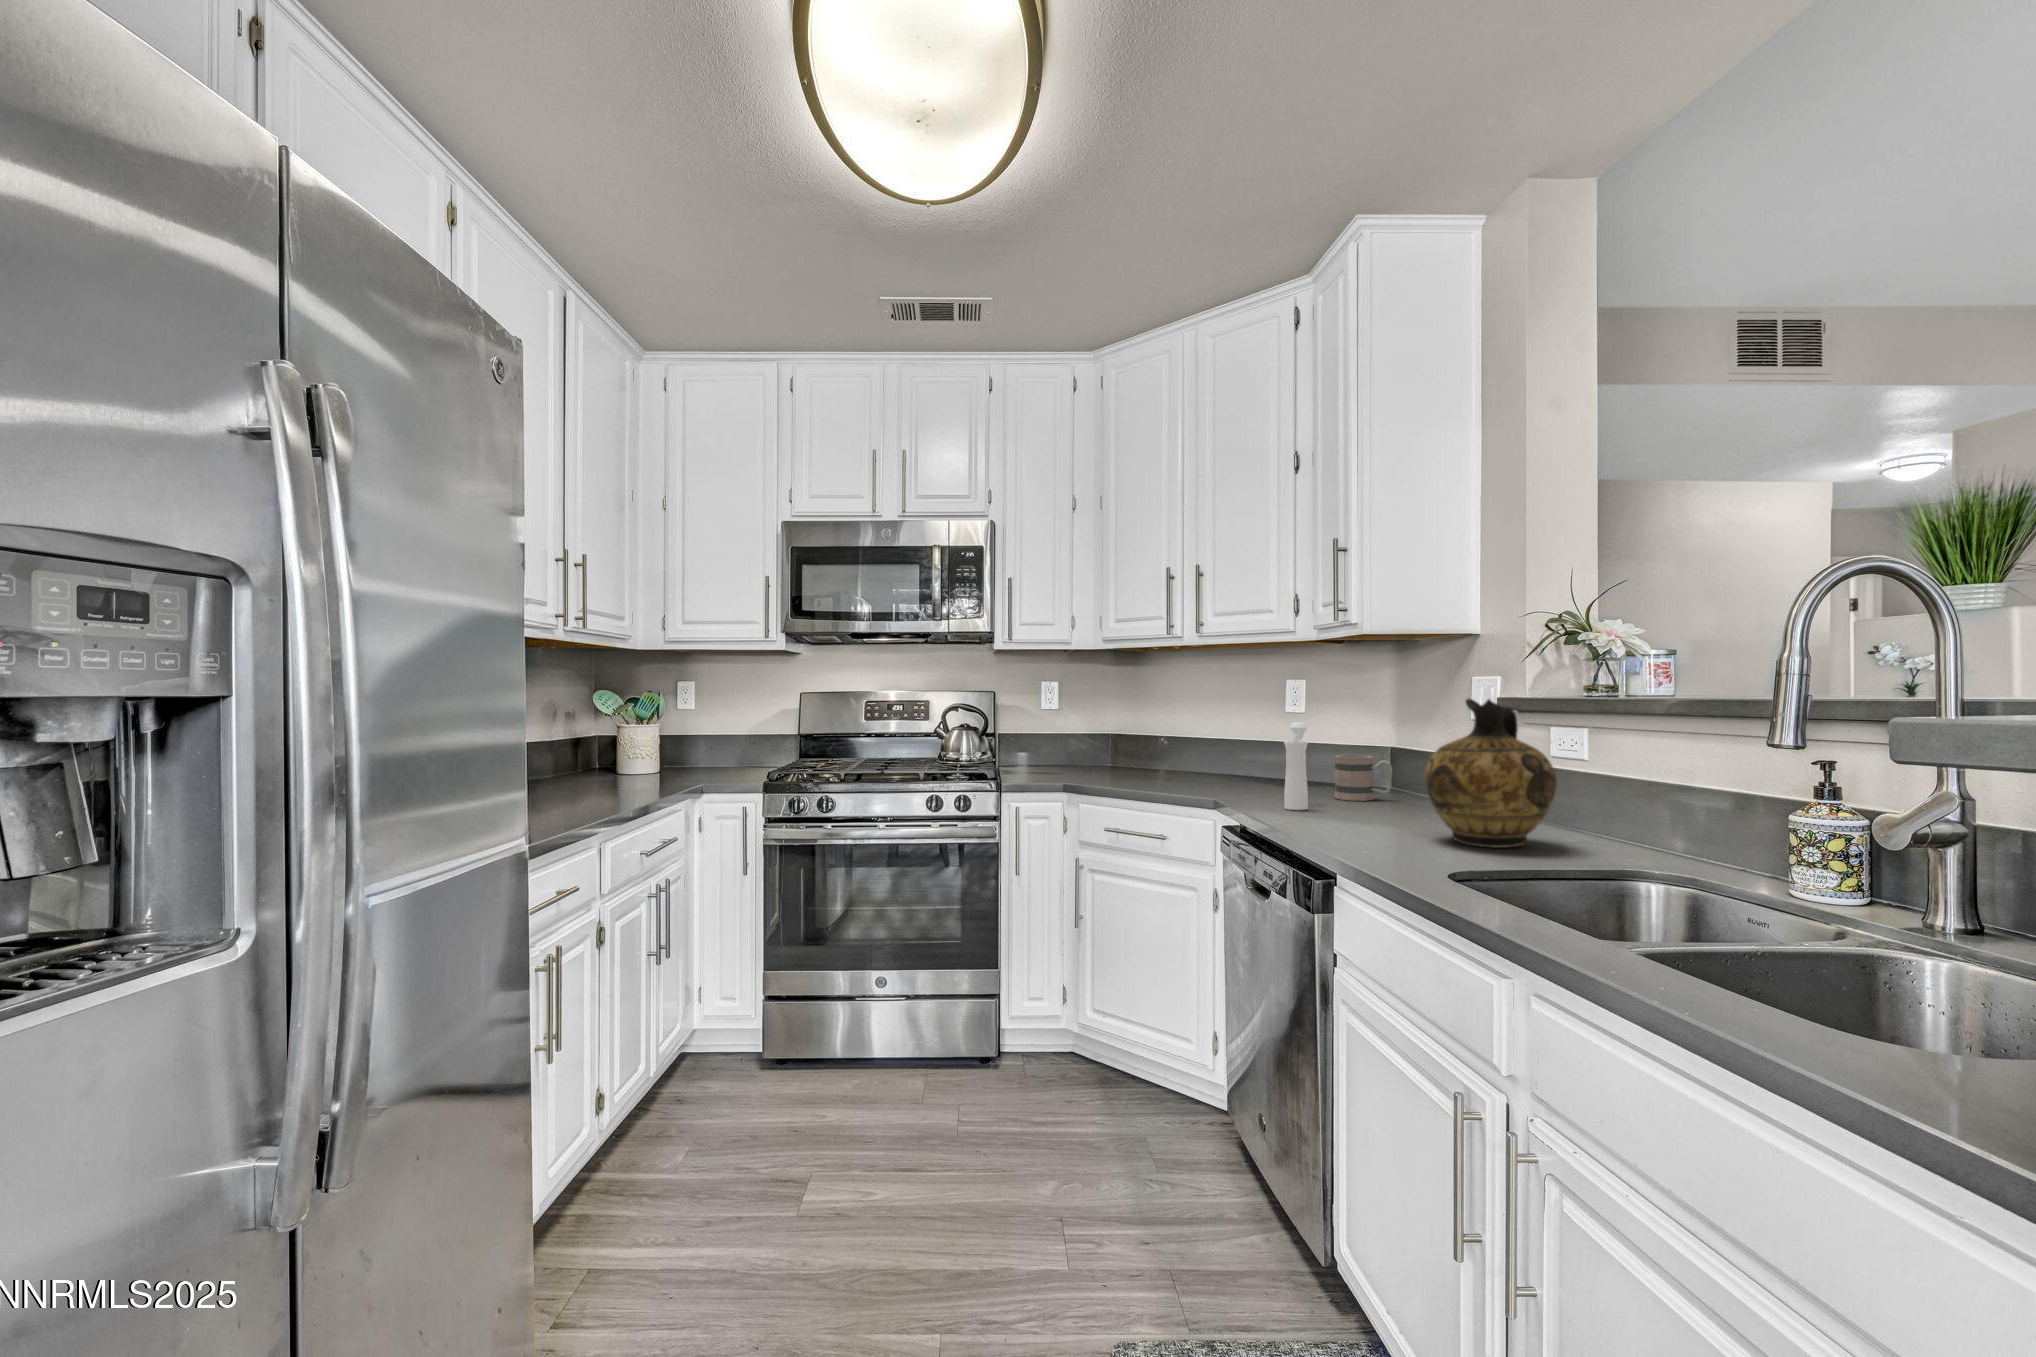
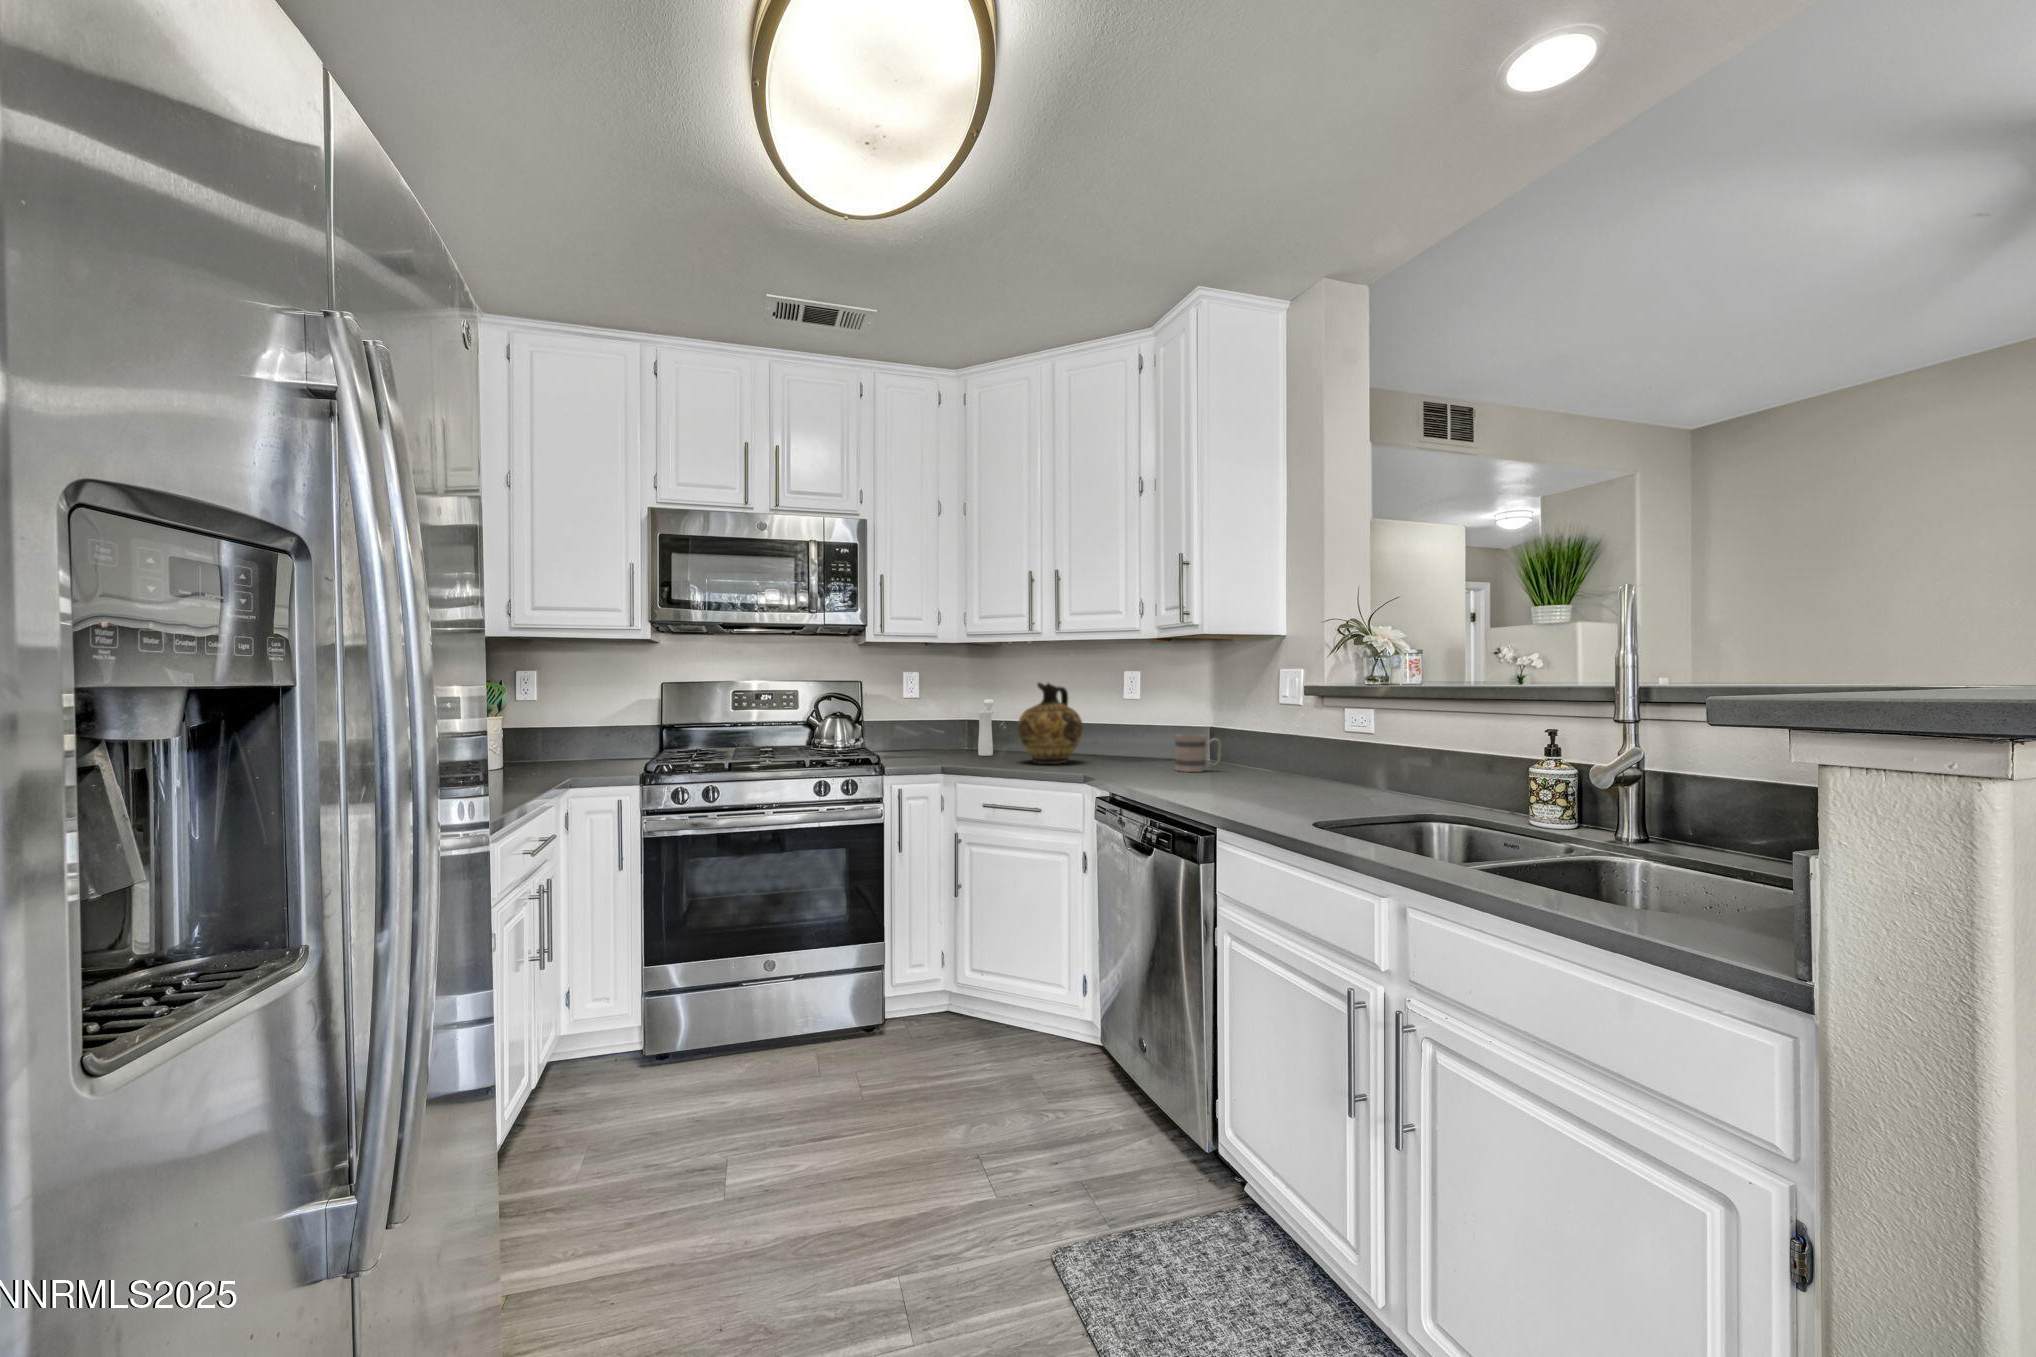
ceramic jug: present [1425,699,1557,847] -> present [1018,683,1083,764]
pepper mill: present [1284,723,1308,810] -> present [978,699,994,756]

